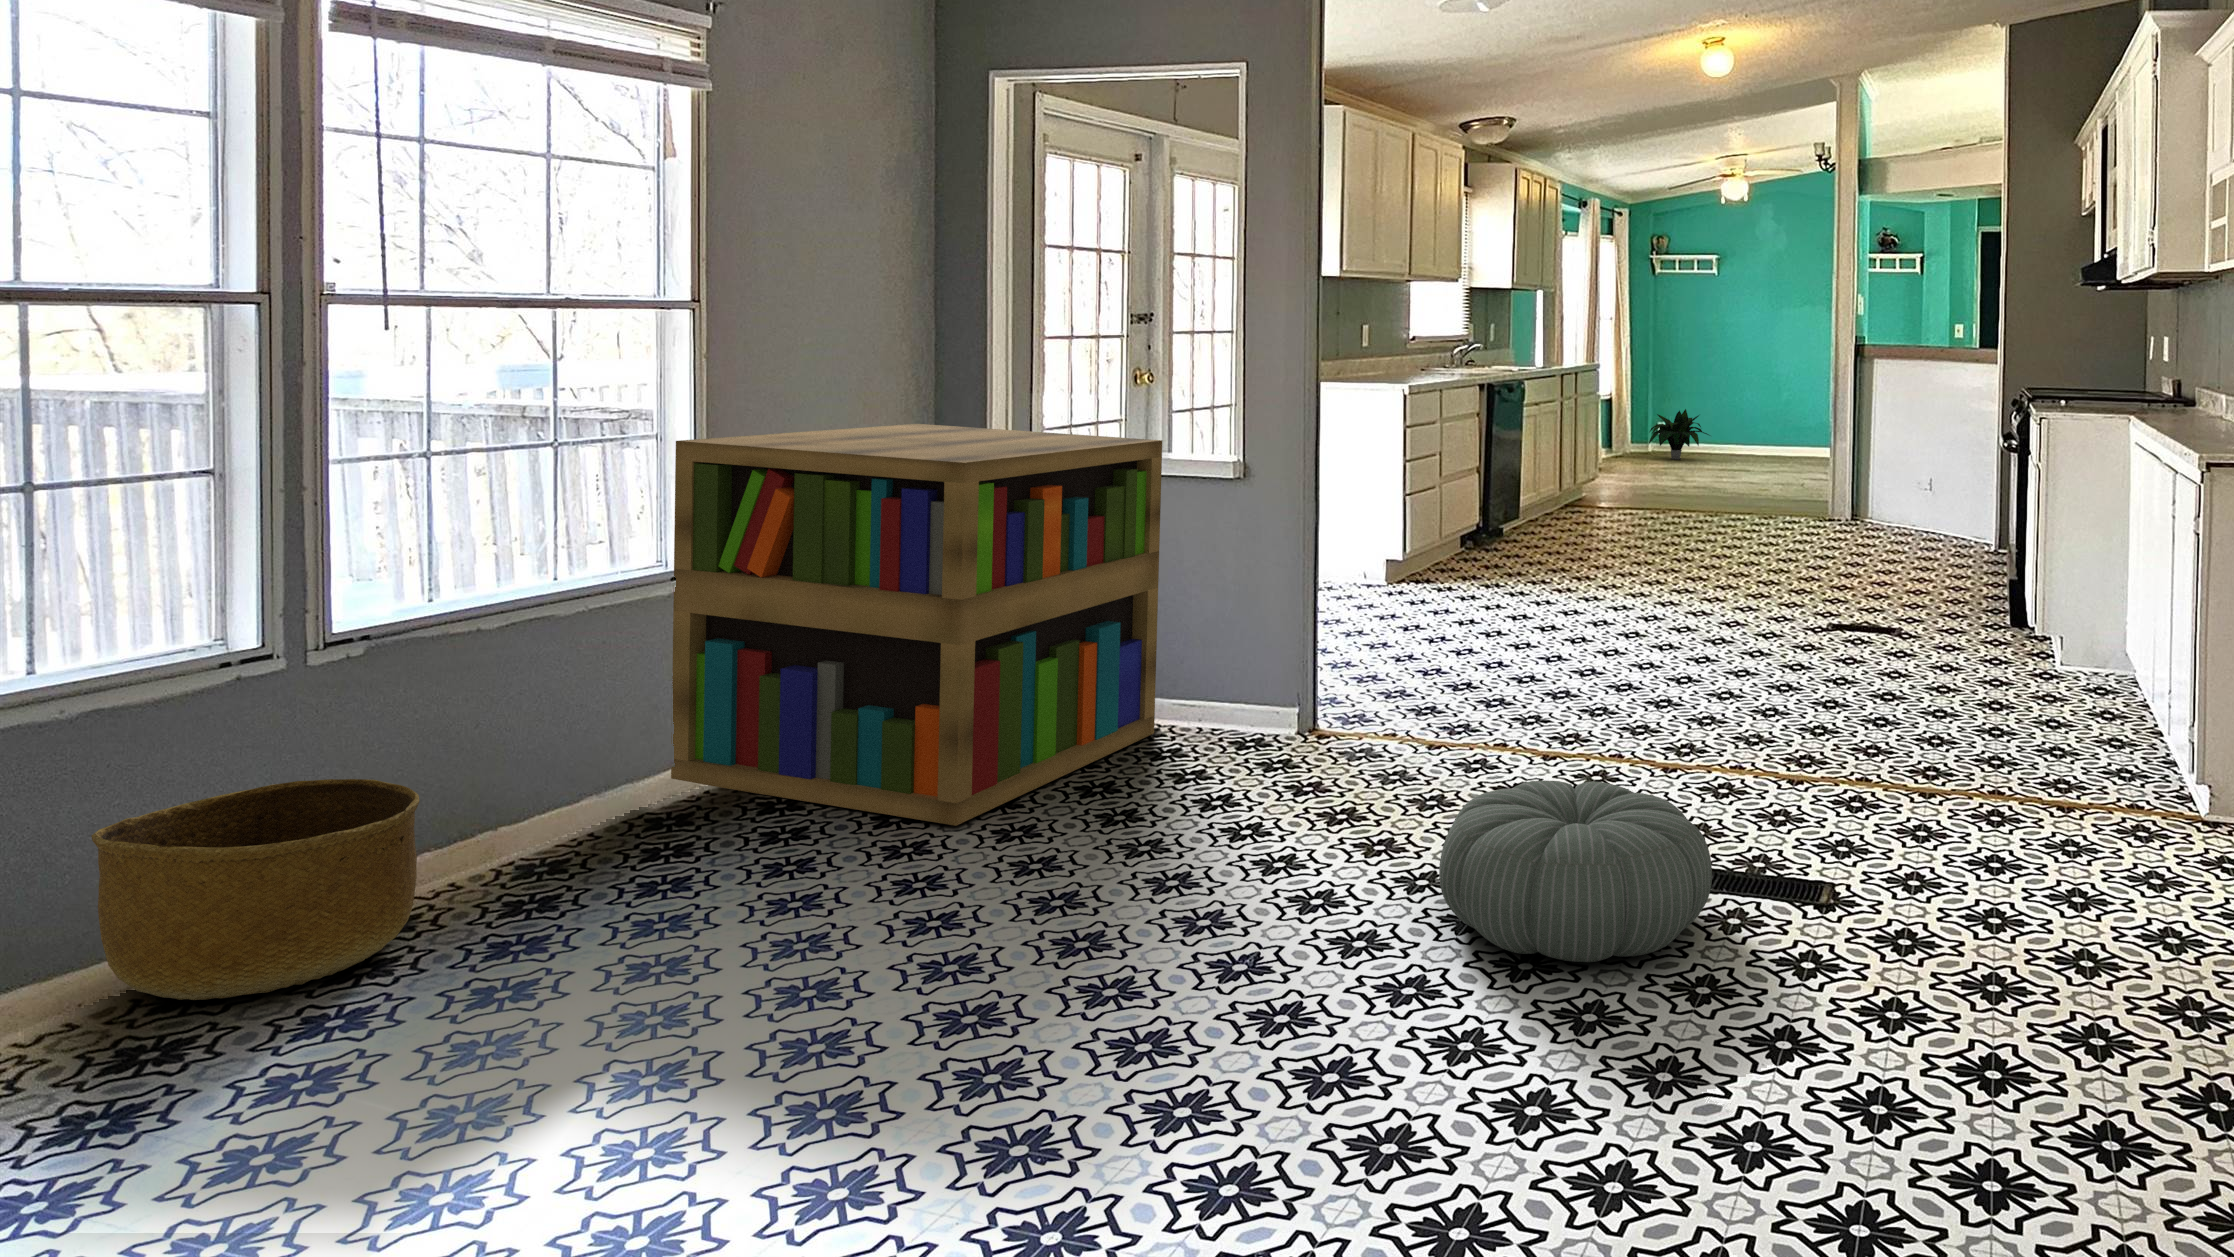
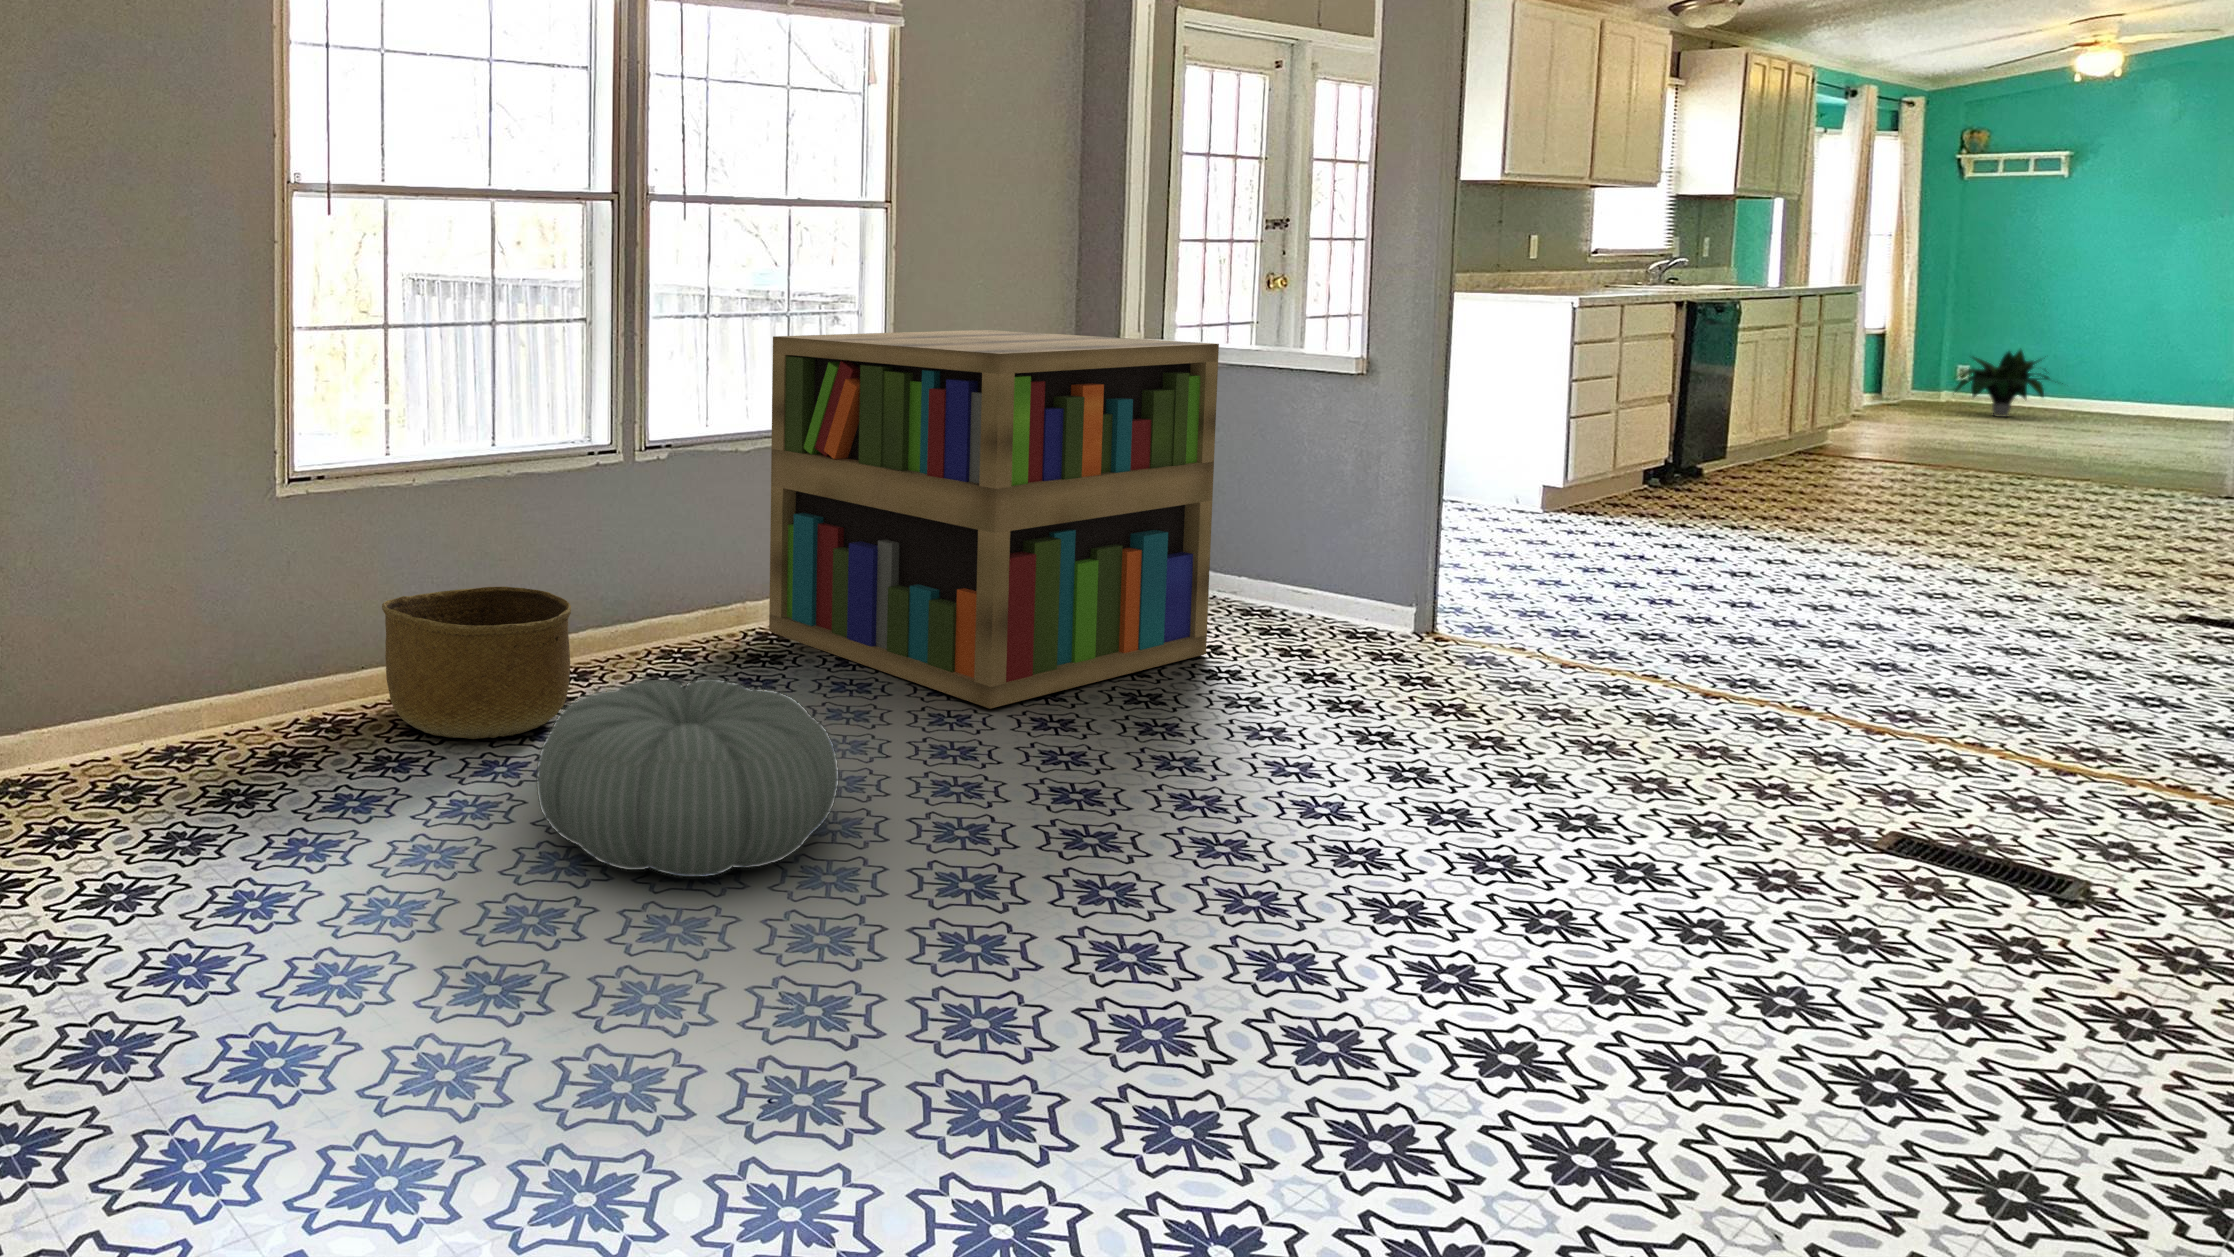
pouf: present [1439,781,1712,962] -> present [537,679,839,877]

